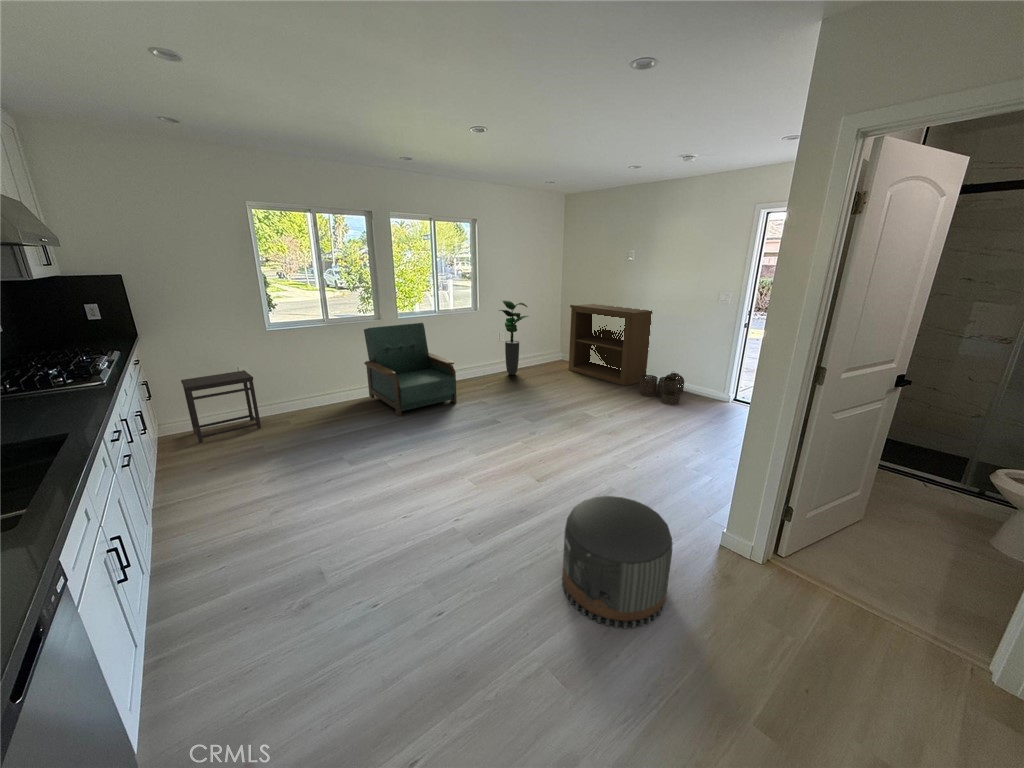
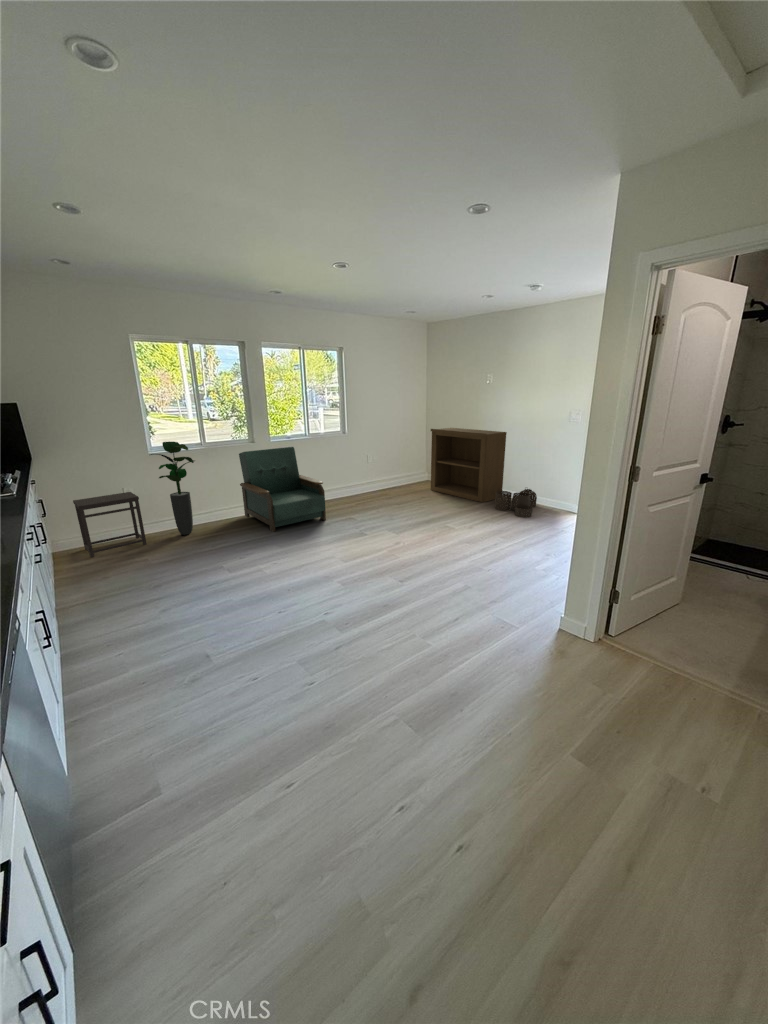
potted plant: present [499,301,528,375] -> present [151,441,194,535]
pouf: present [562,496,672,628] -> none [418,584,511,691]

